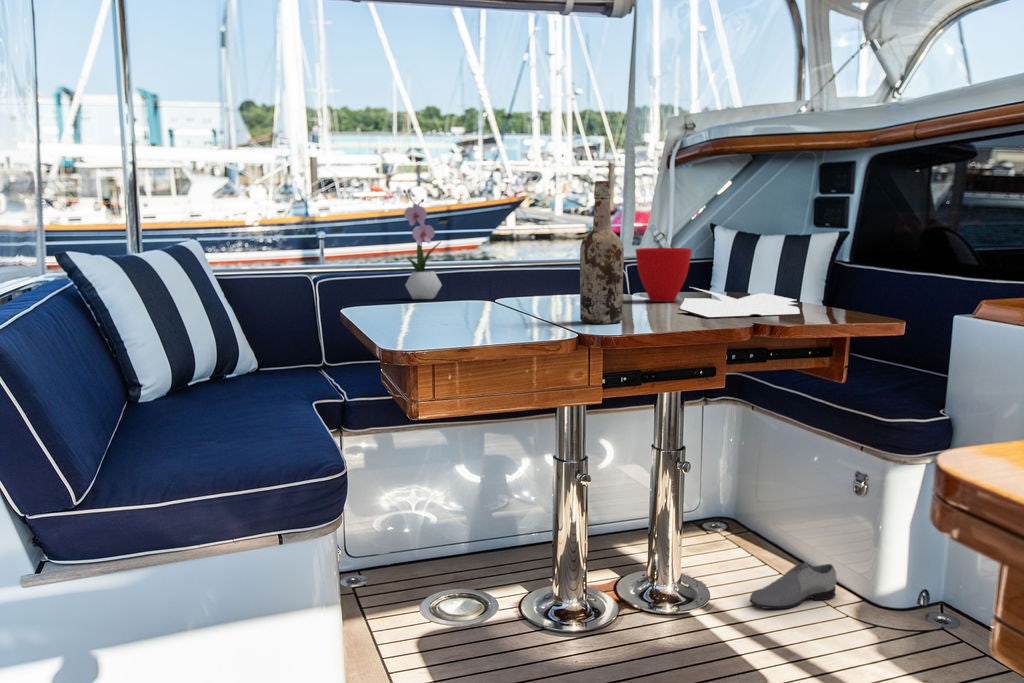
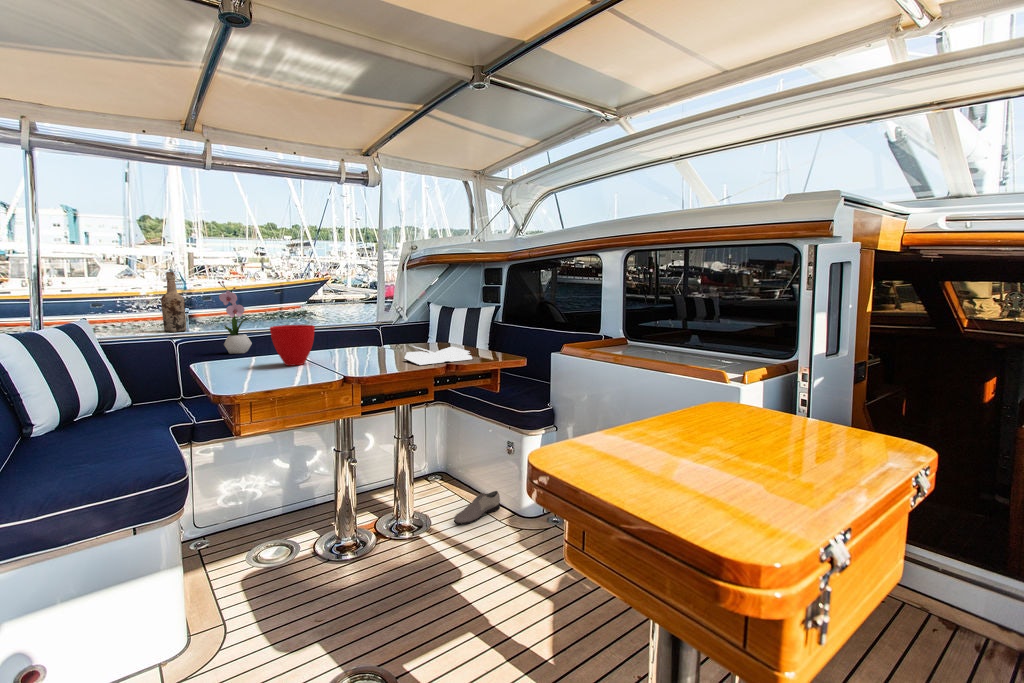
wine bottle: present [580,181,624,324] -> present [161,272,187,332]
cup: present [635,248,691,302] -> present [270,325,315,366]

